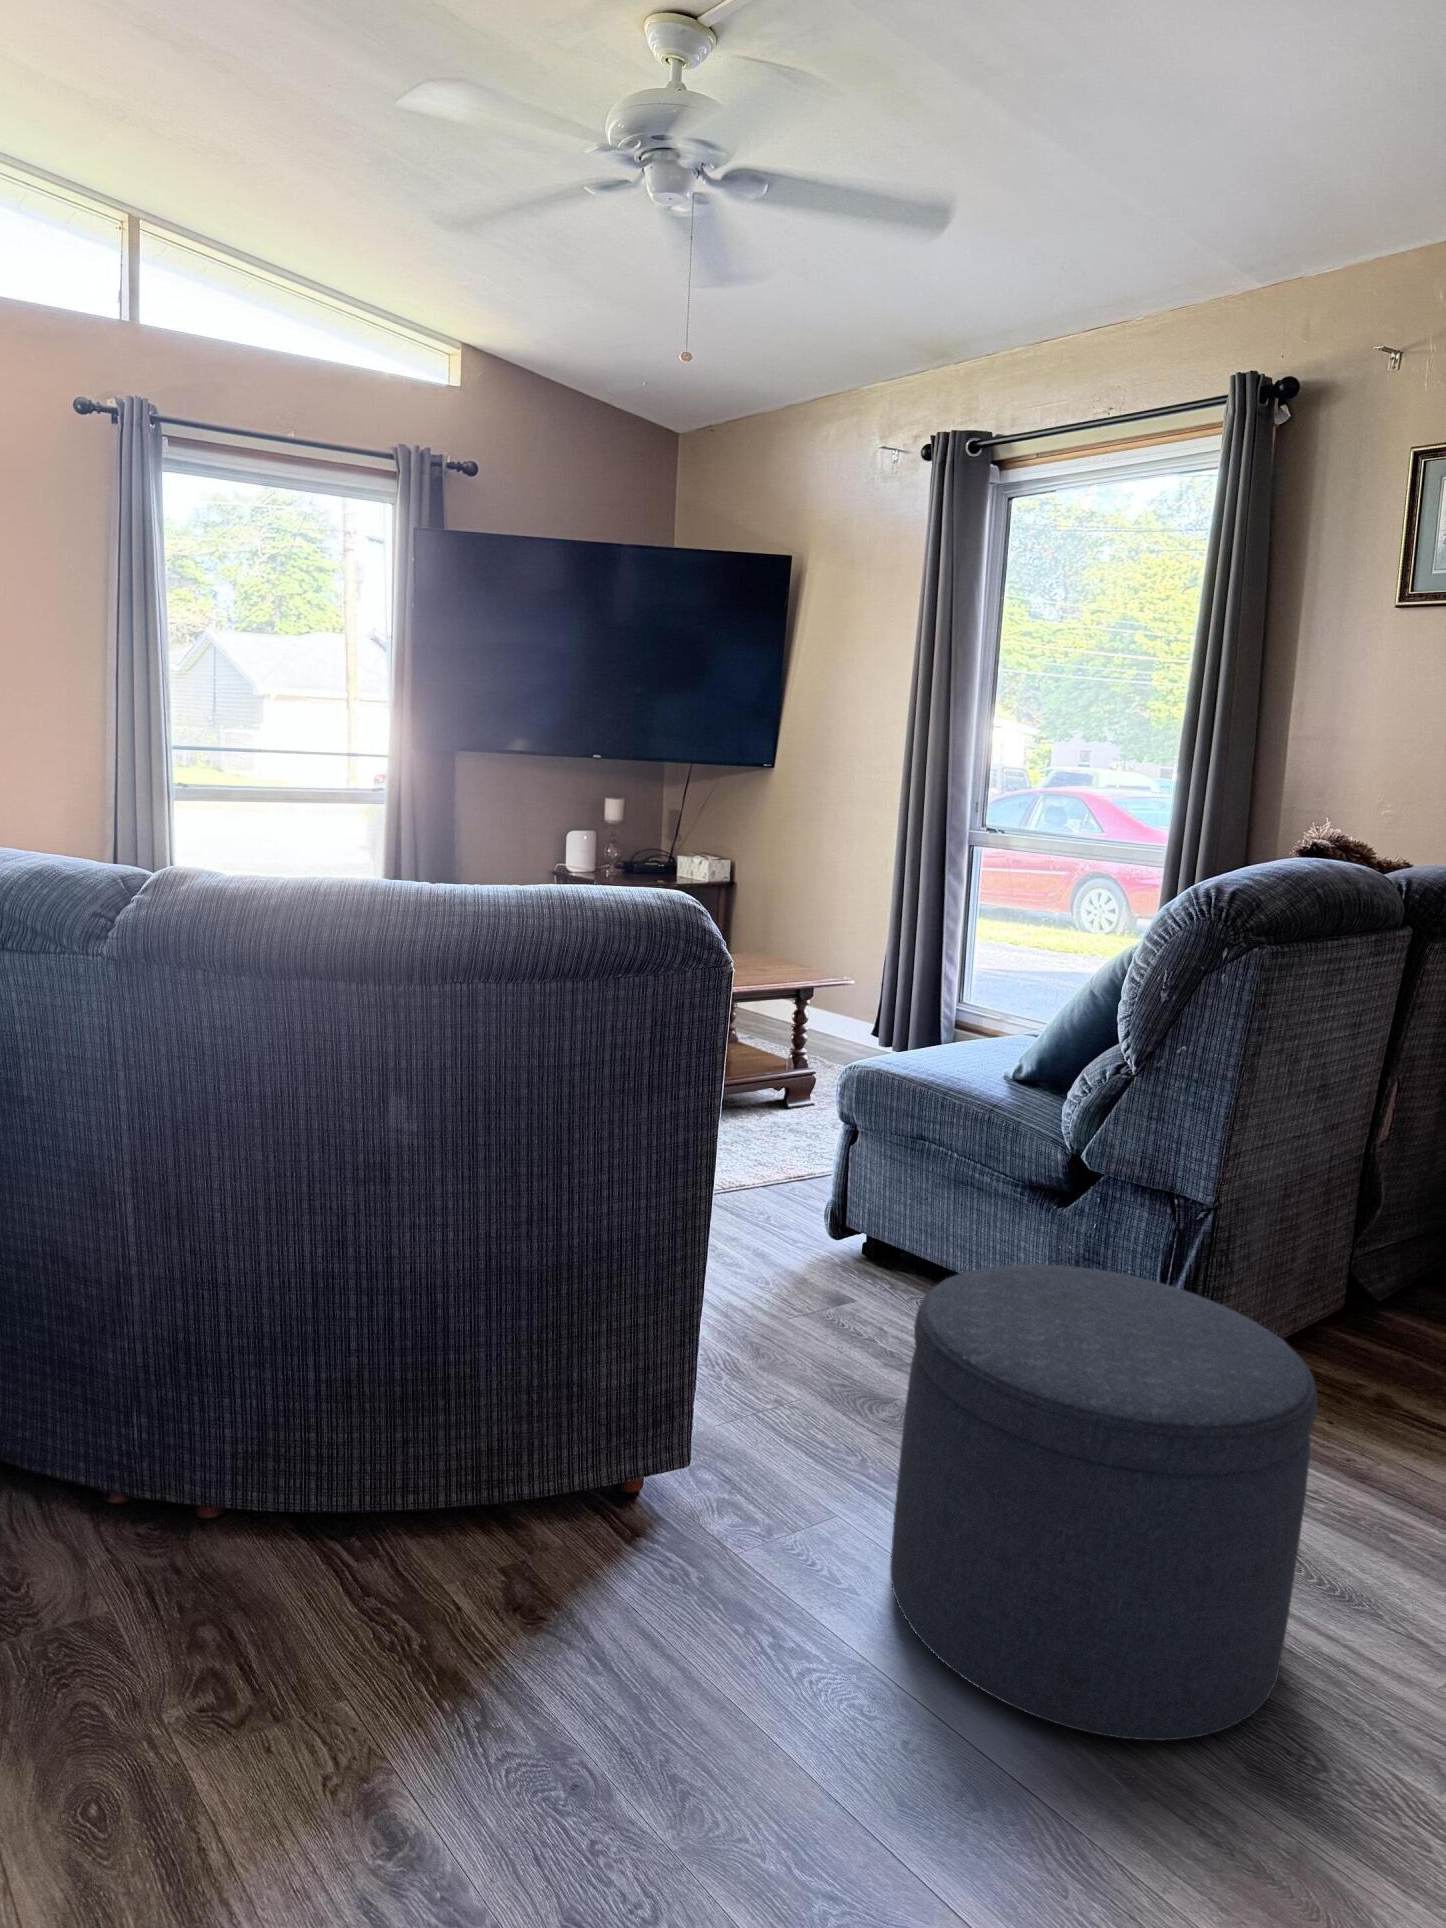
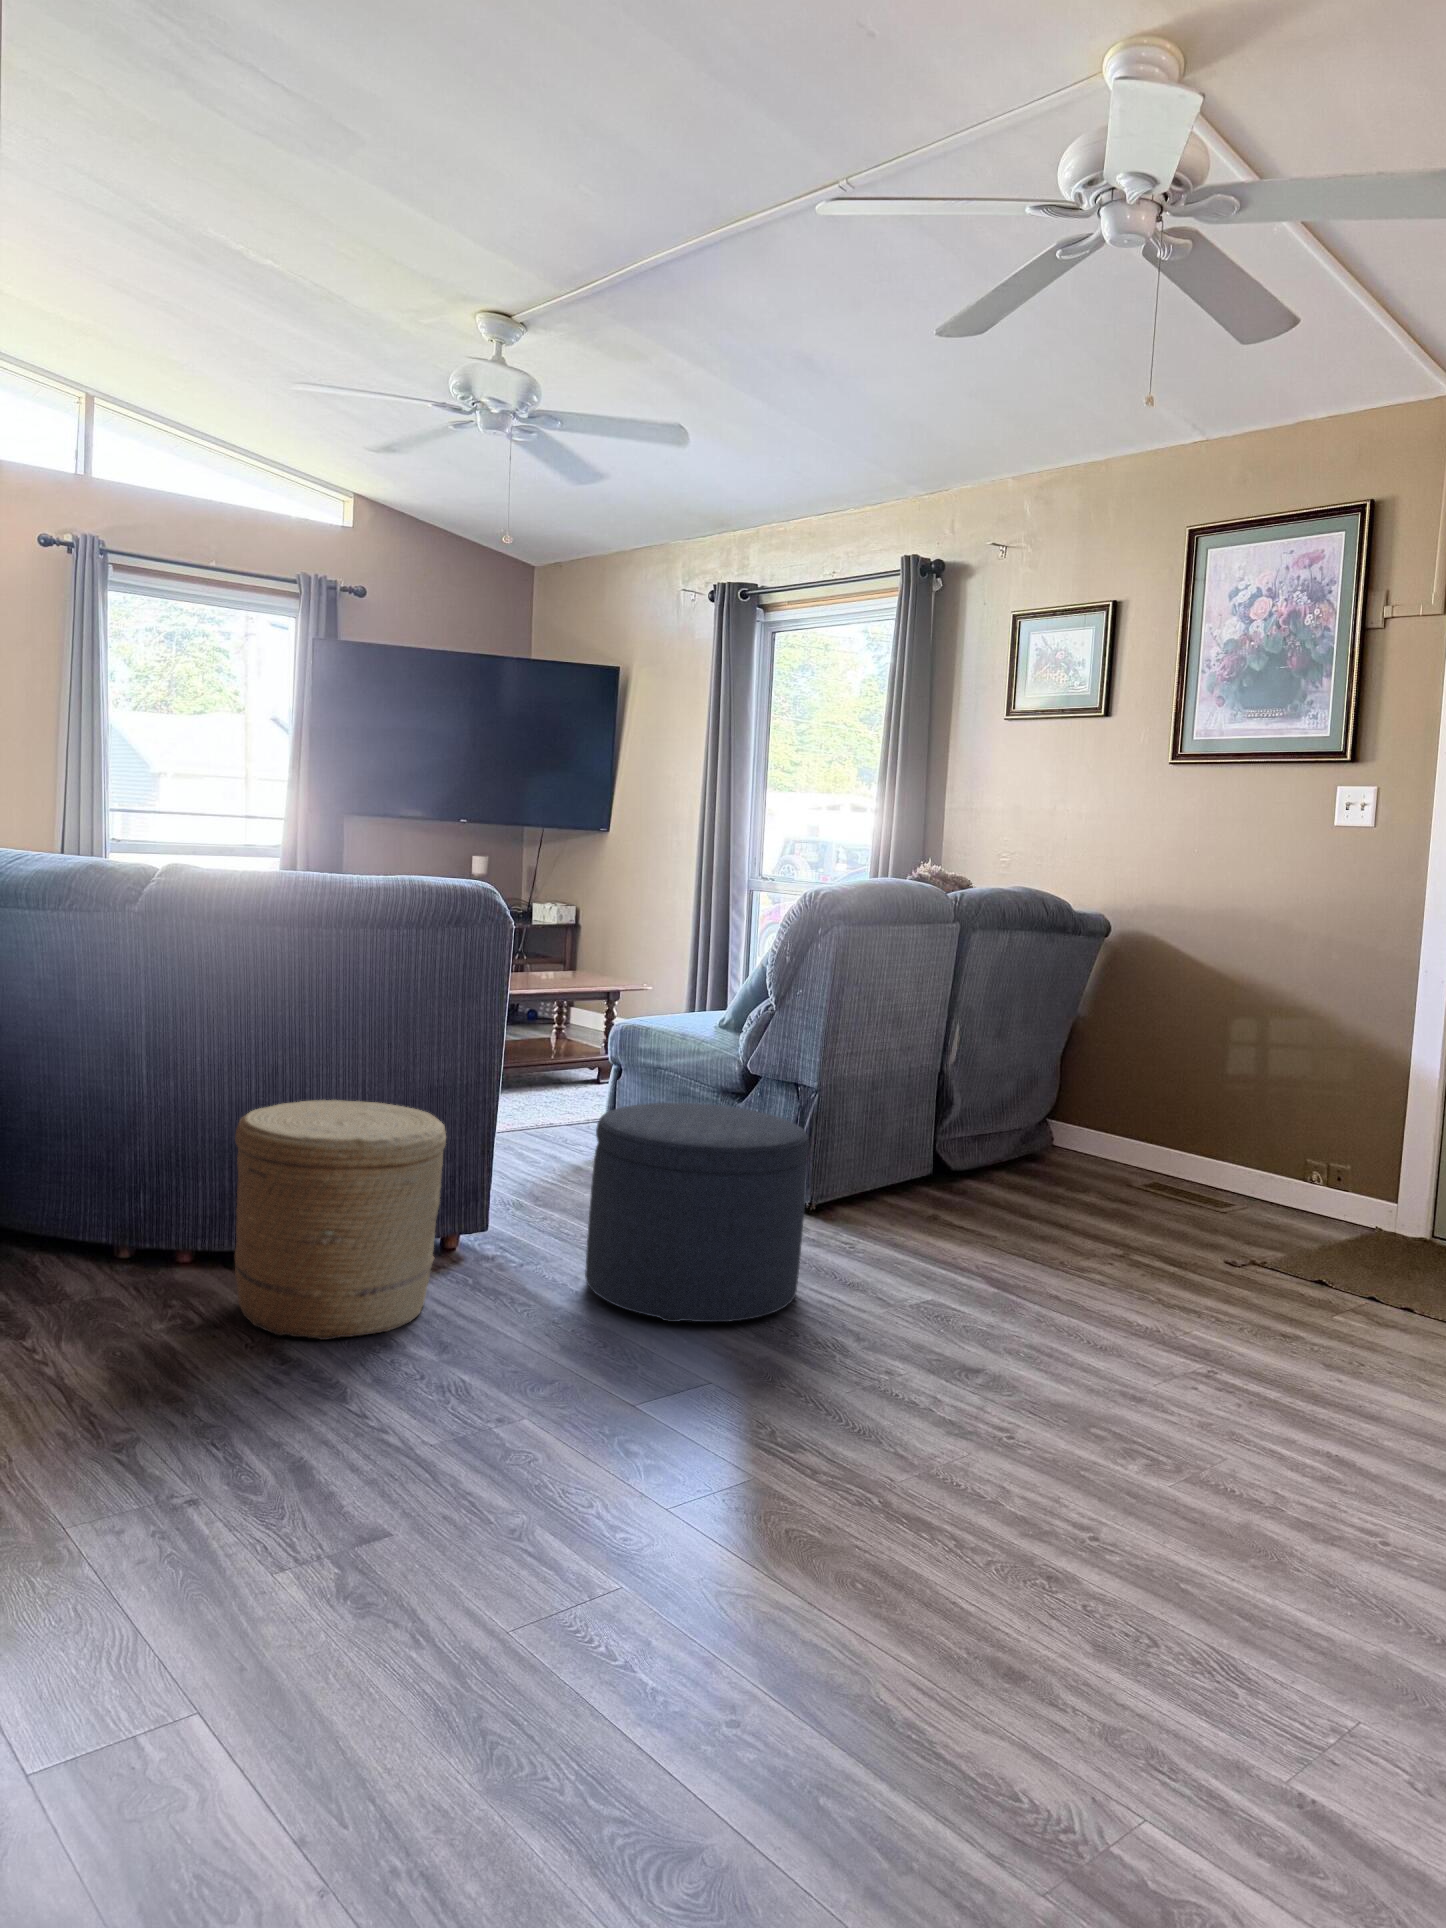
woven basket: none [292,1277,666,1783] -> present [235,1100,446,1340]

